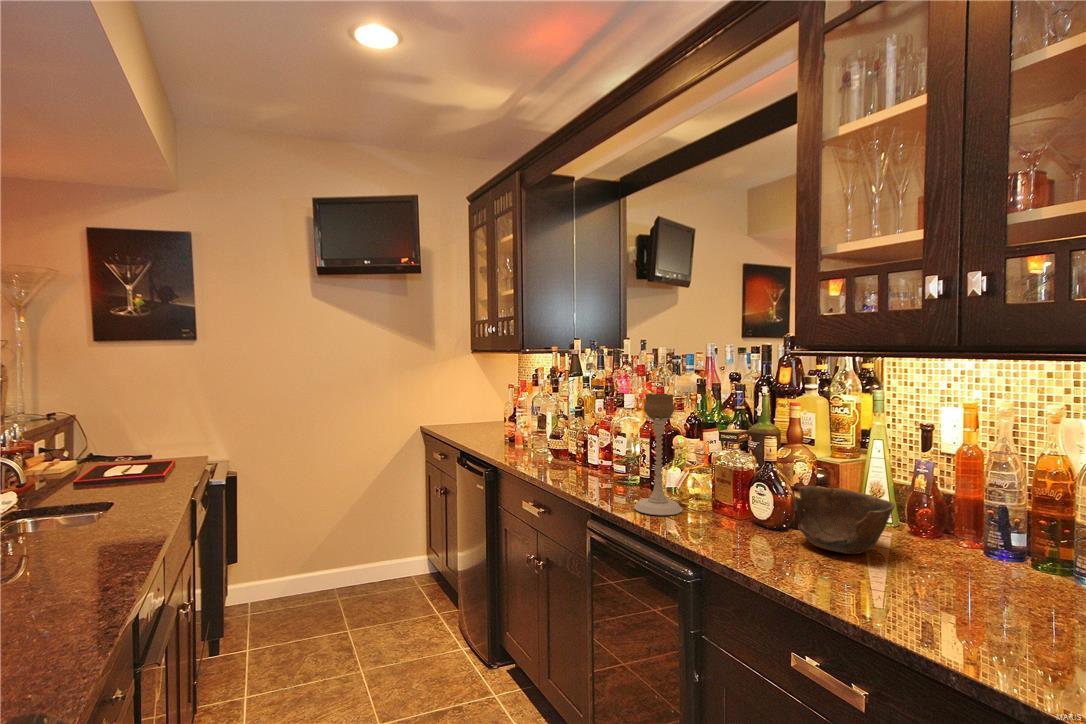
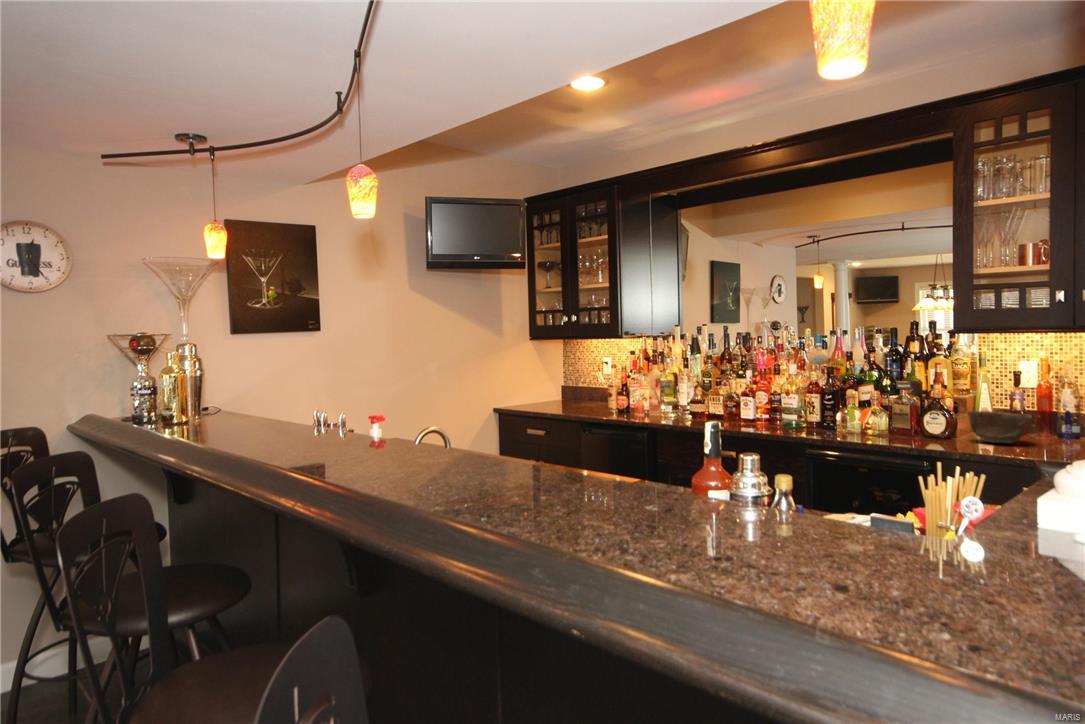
candle holder: present [634,393,682,515] -> none [847,361,881,439]

